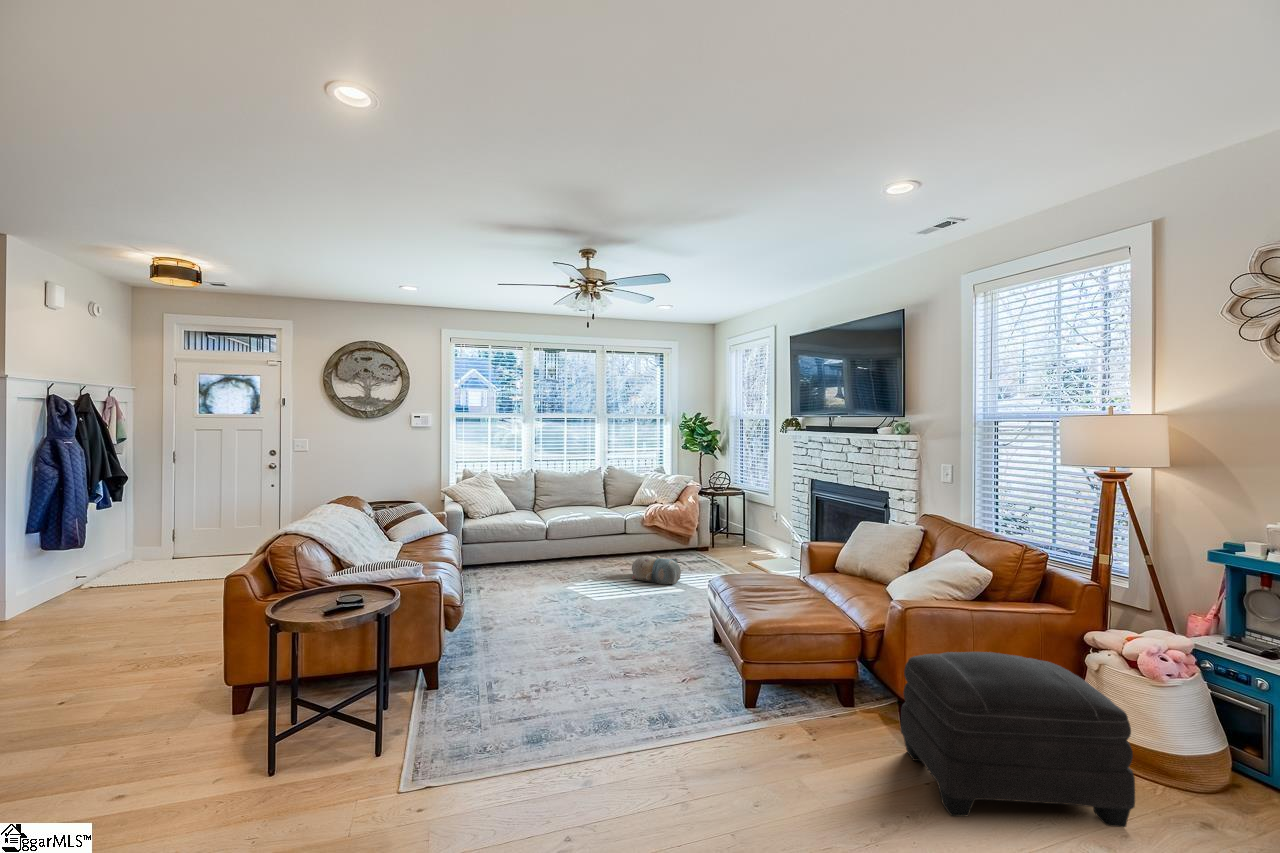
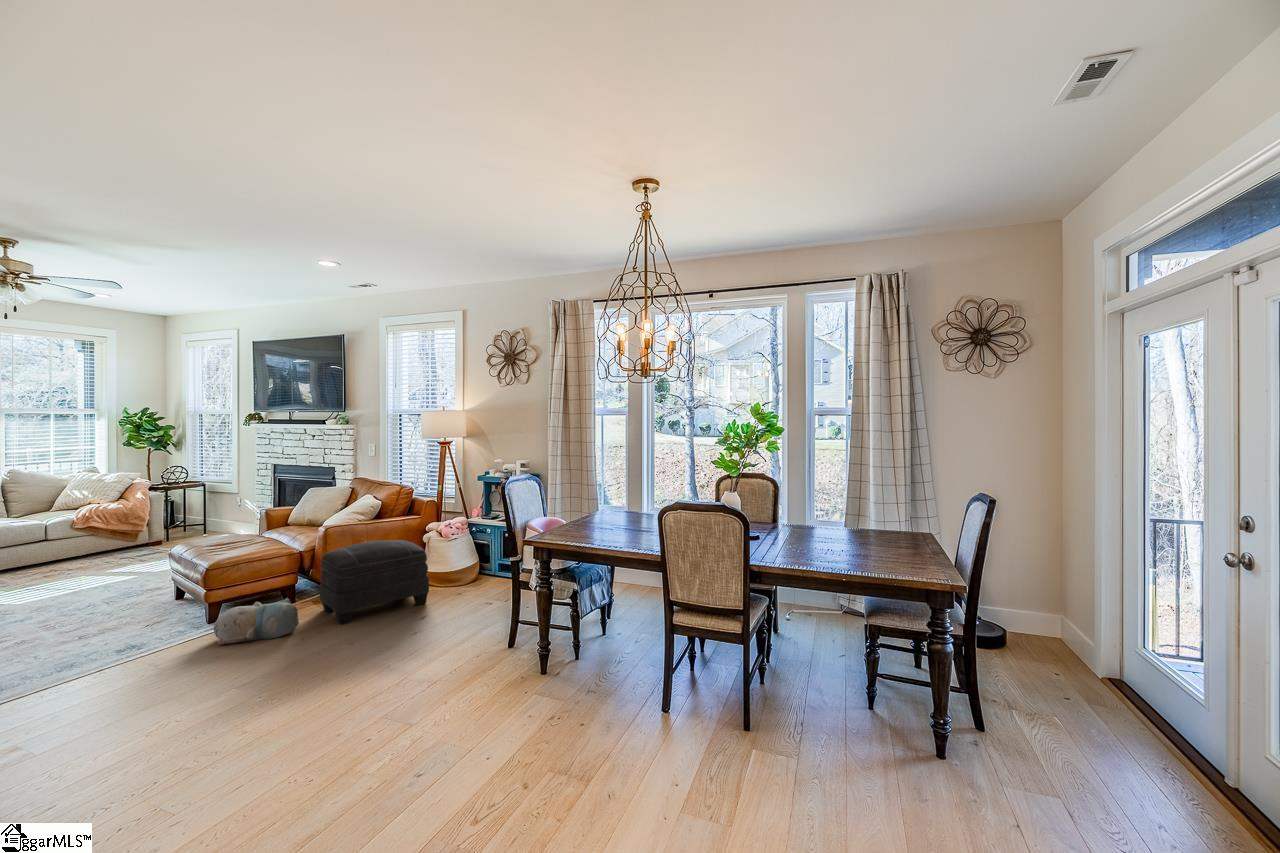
plush toy: present [632,555,681,584] -> present [213,598,299,644]

